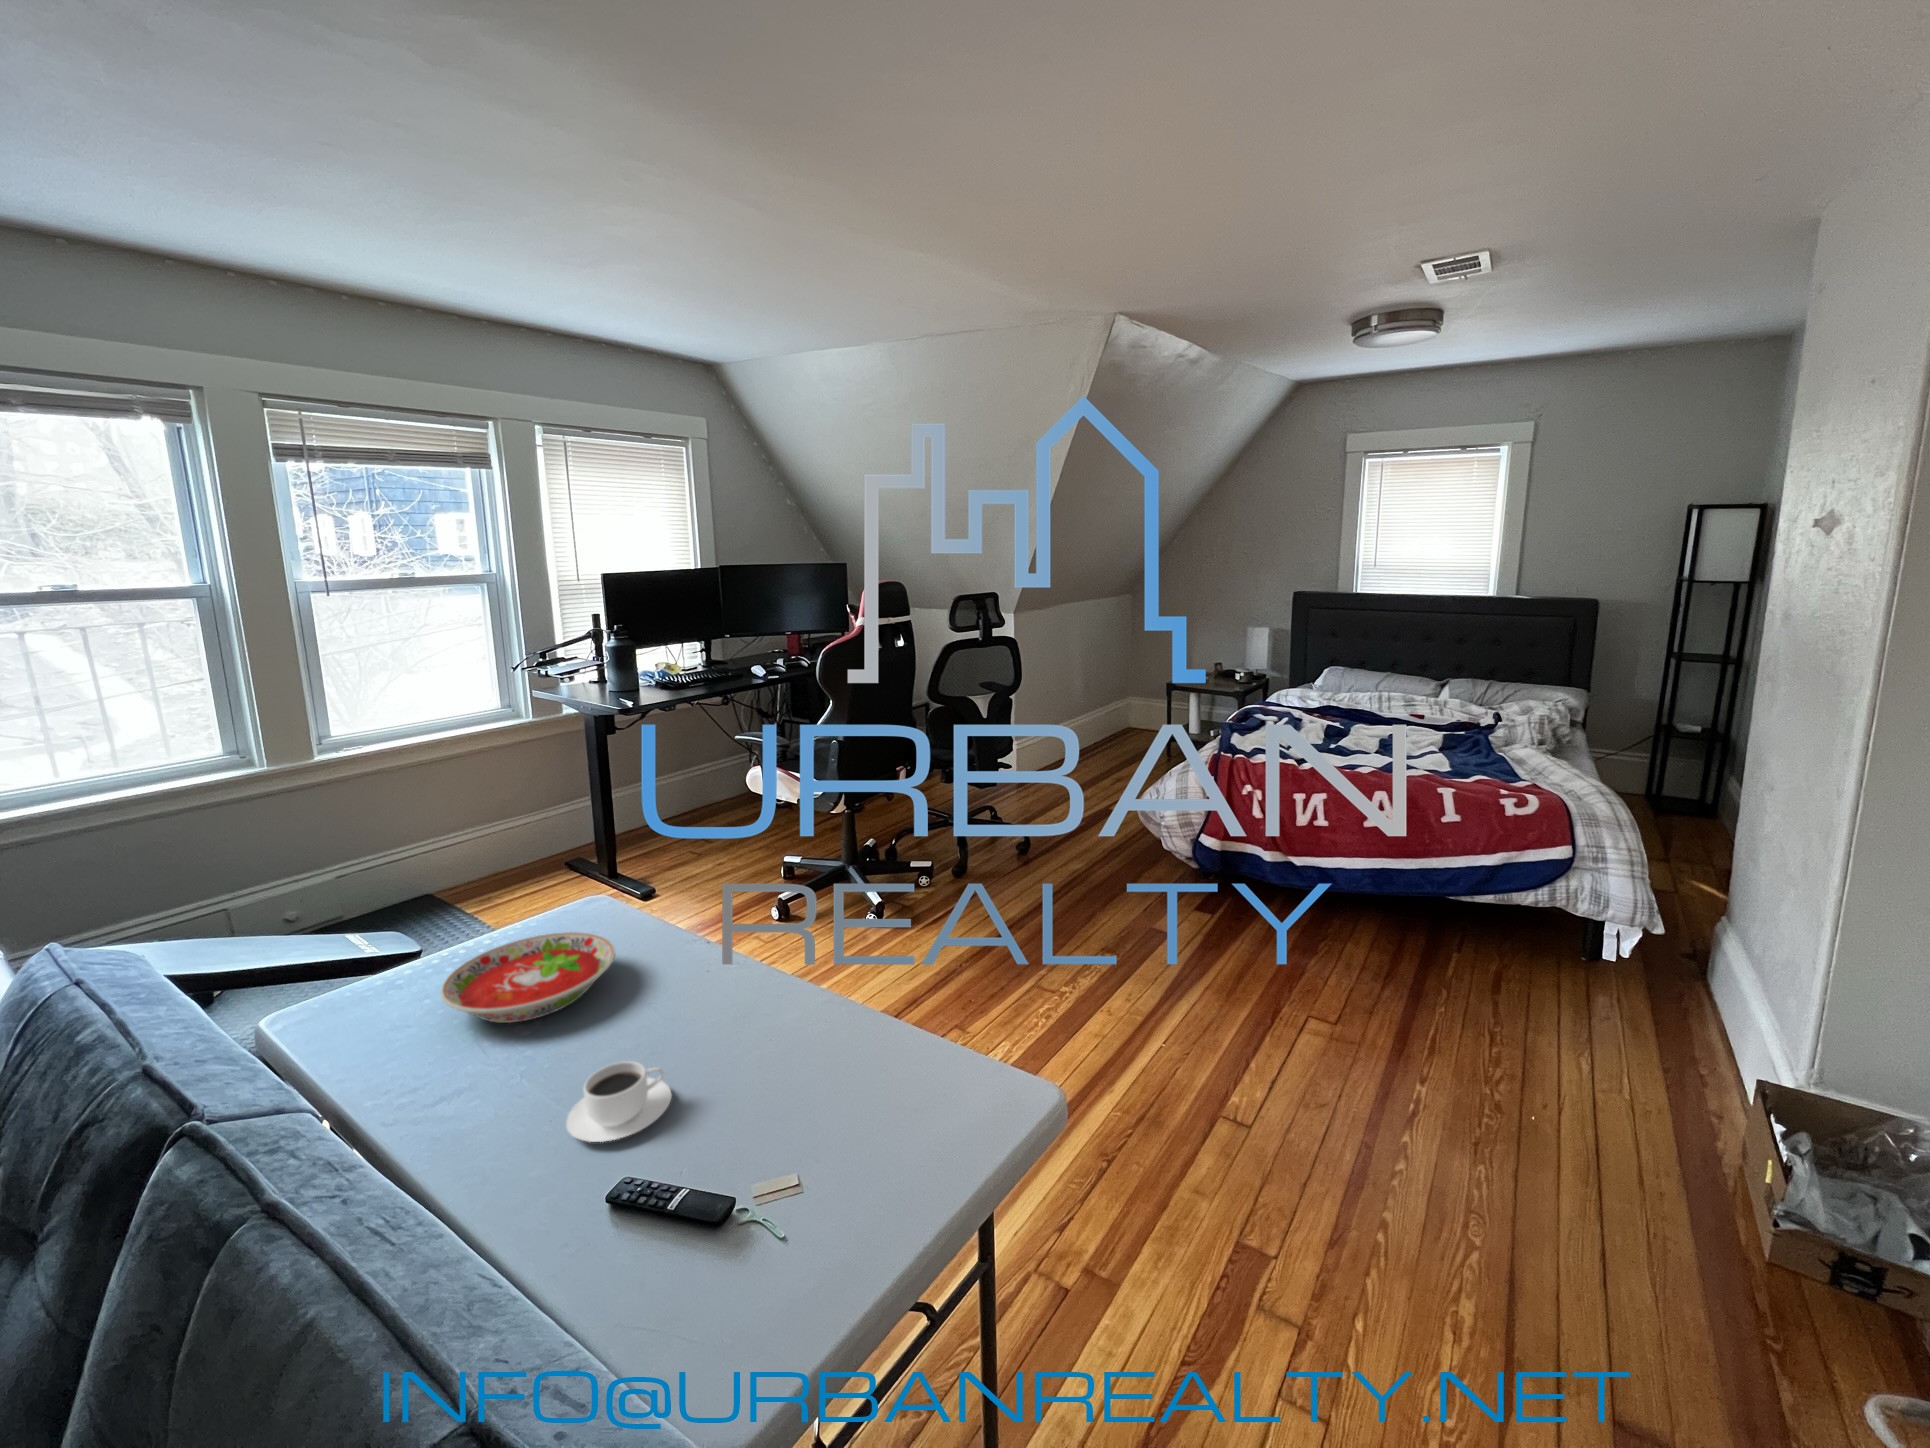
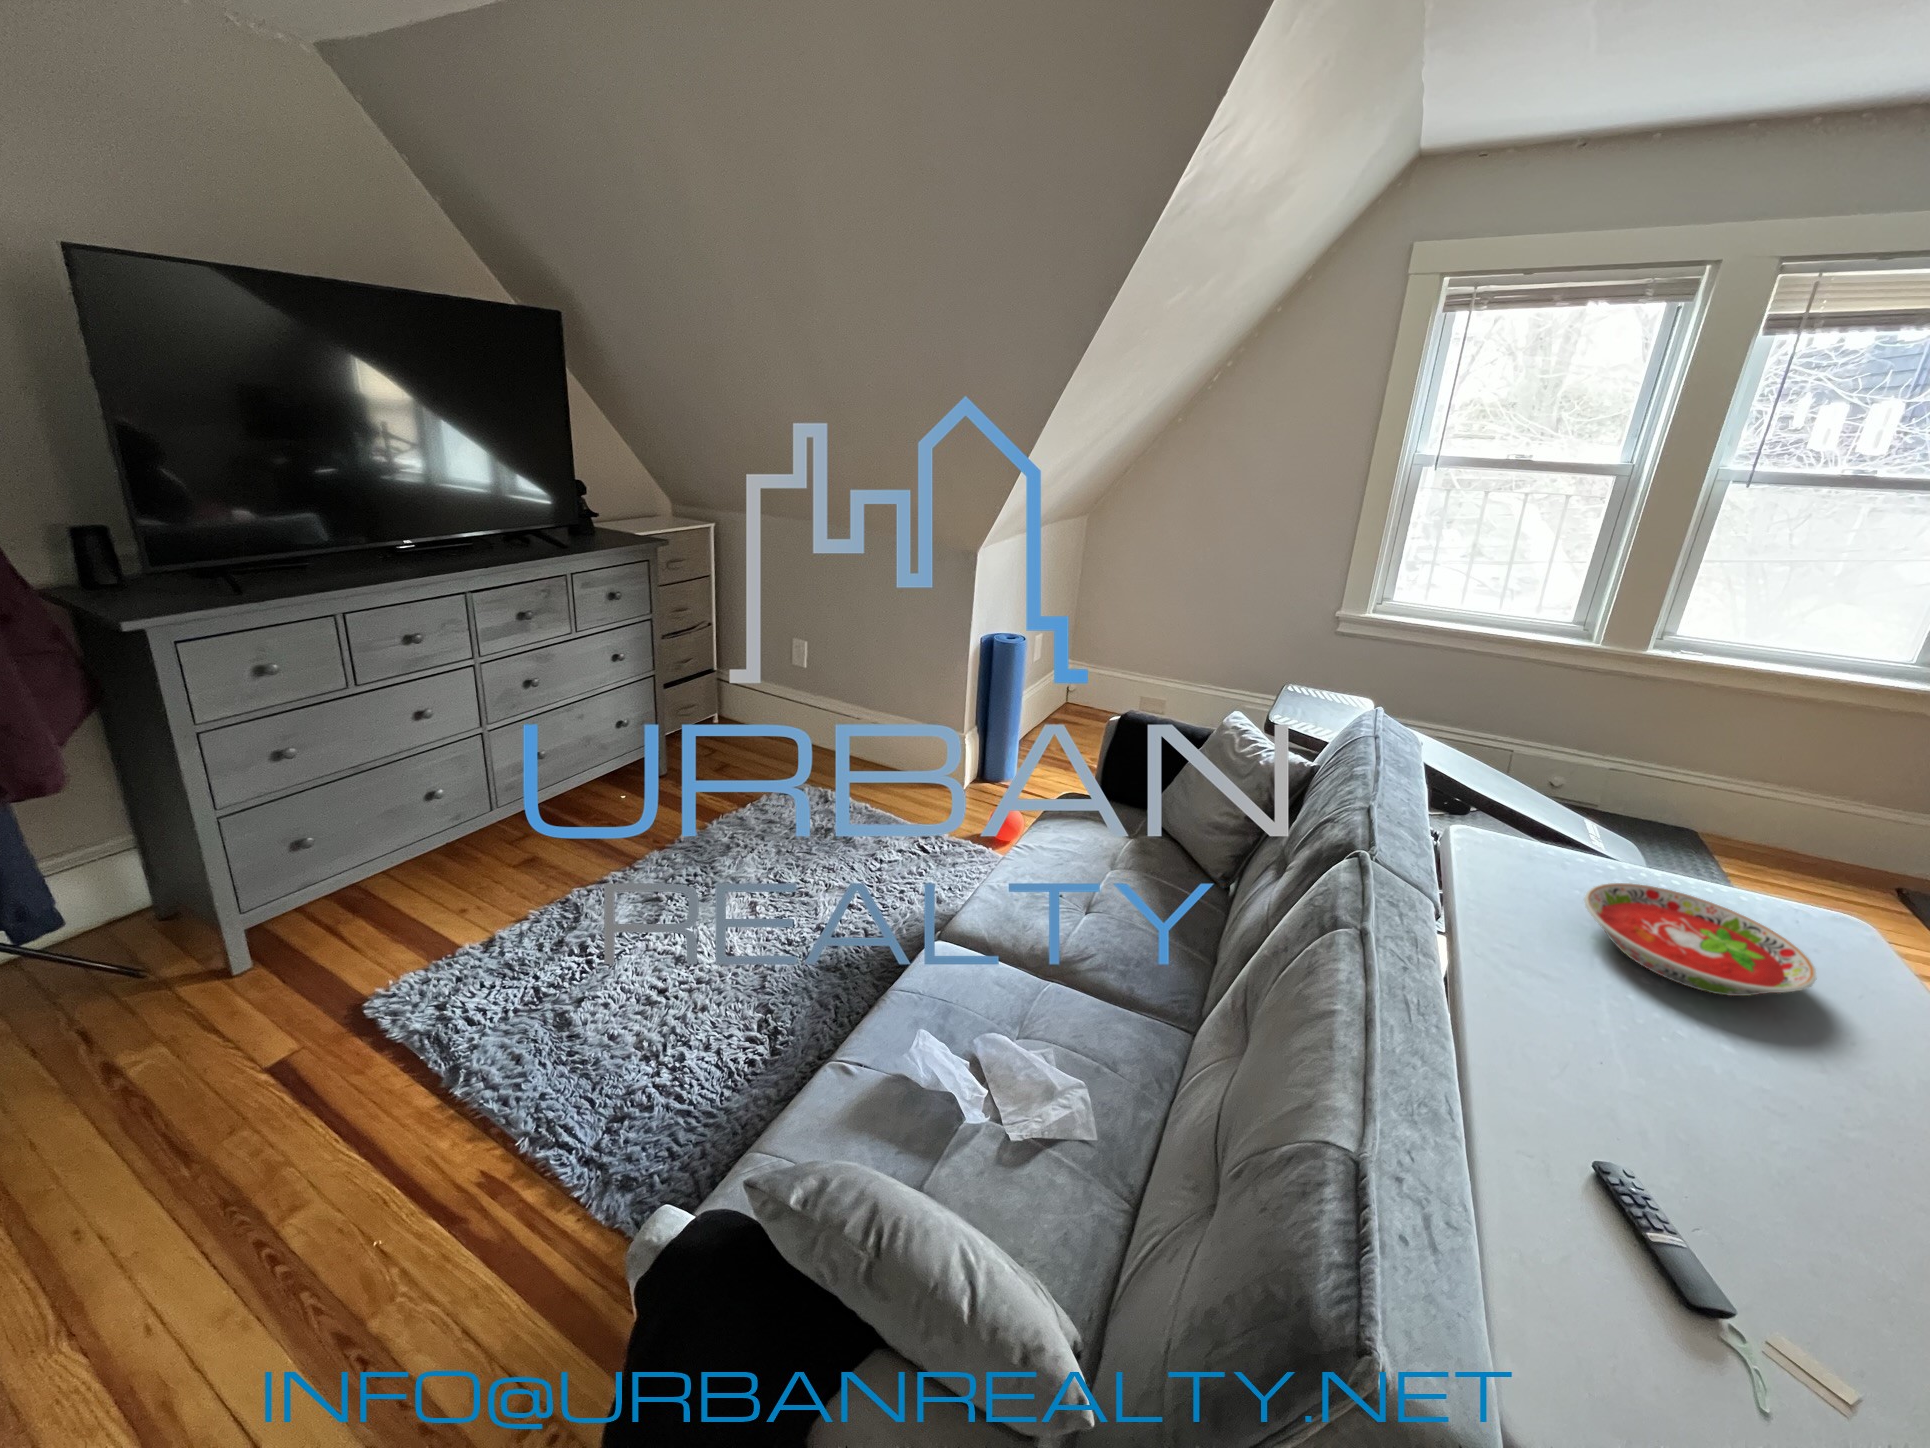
coffee cup: present [566,1061,671,1142] -> none [1609,1061,1759,1167]

